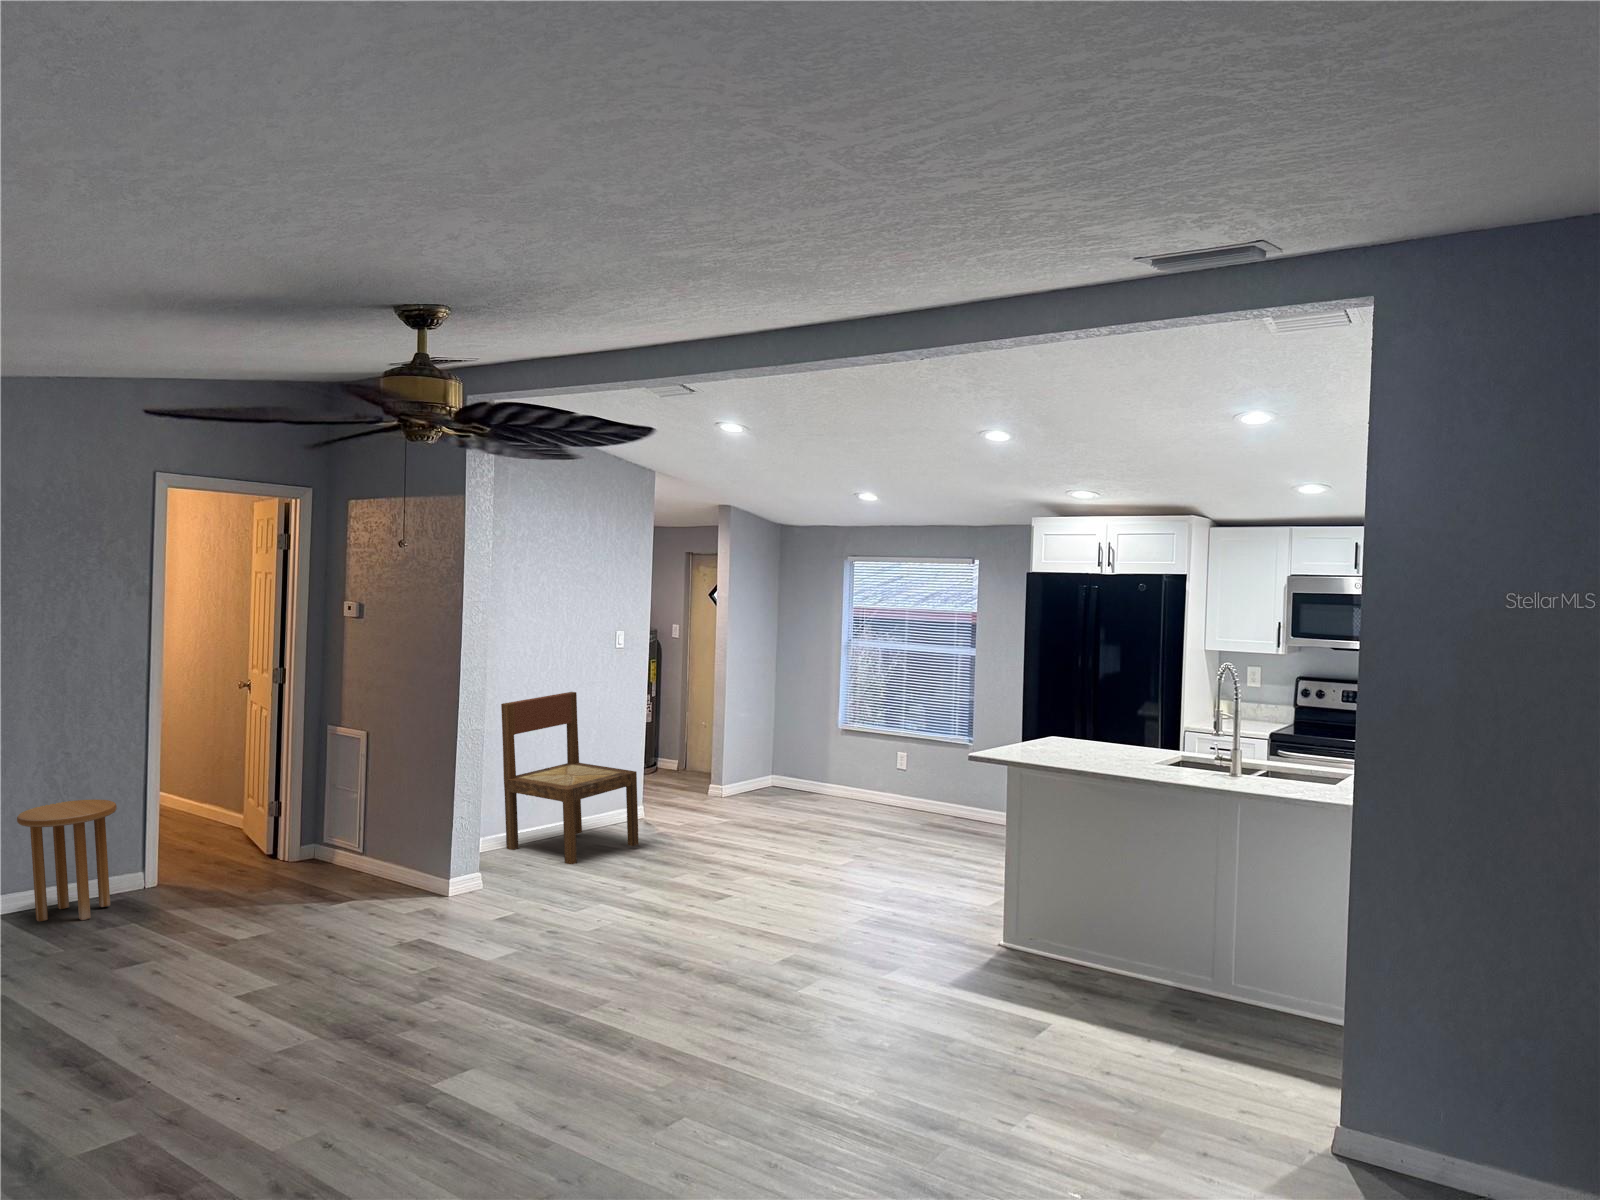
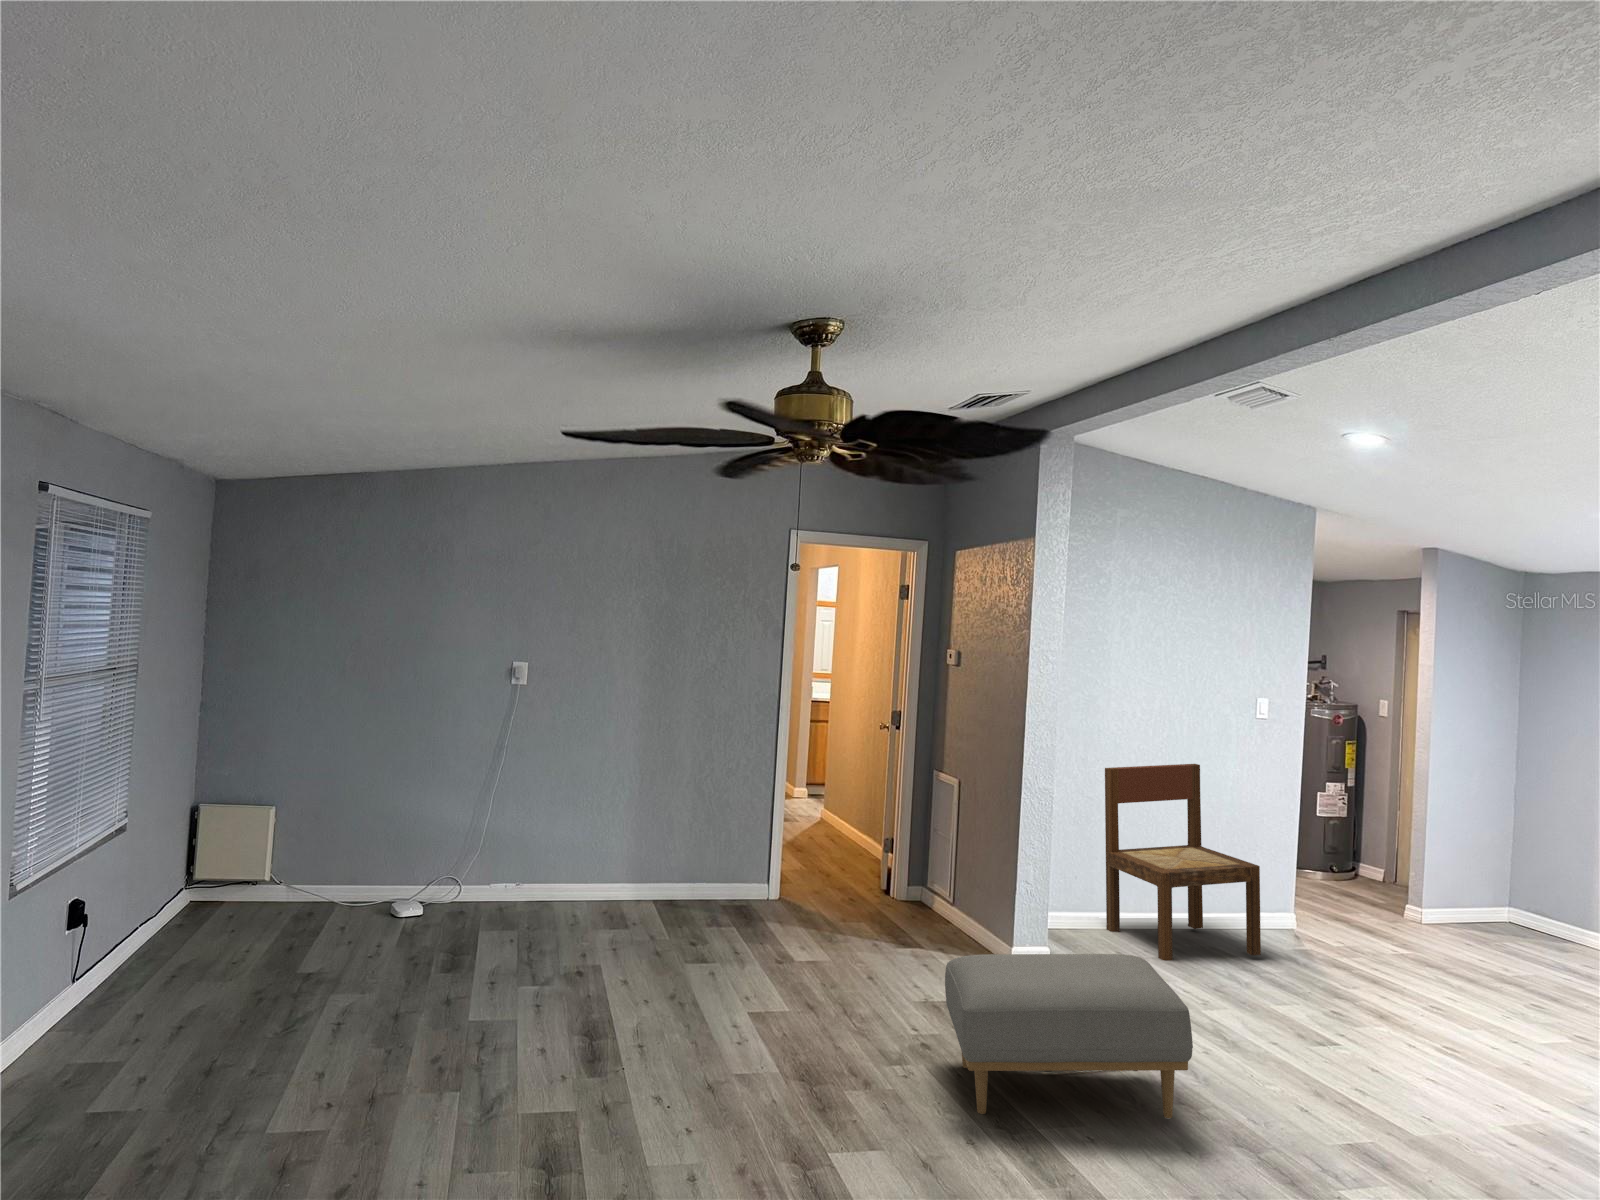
side table: present [17,800,117,921] -> none [664,811,737,917]
ottoman: none [459,858,685,1022] -> present [945,954,1193,1119]

